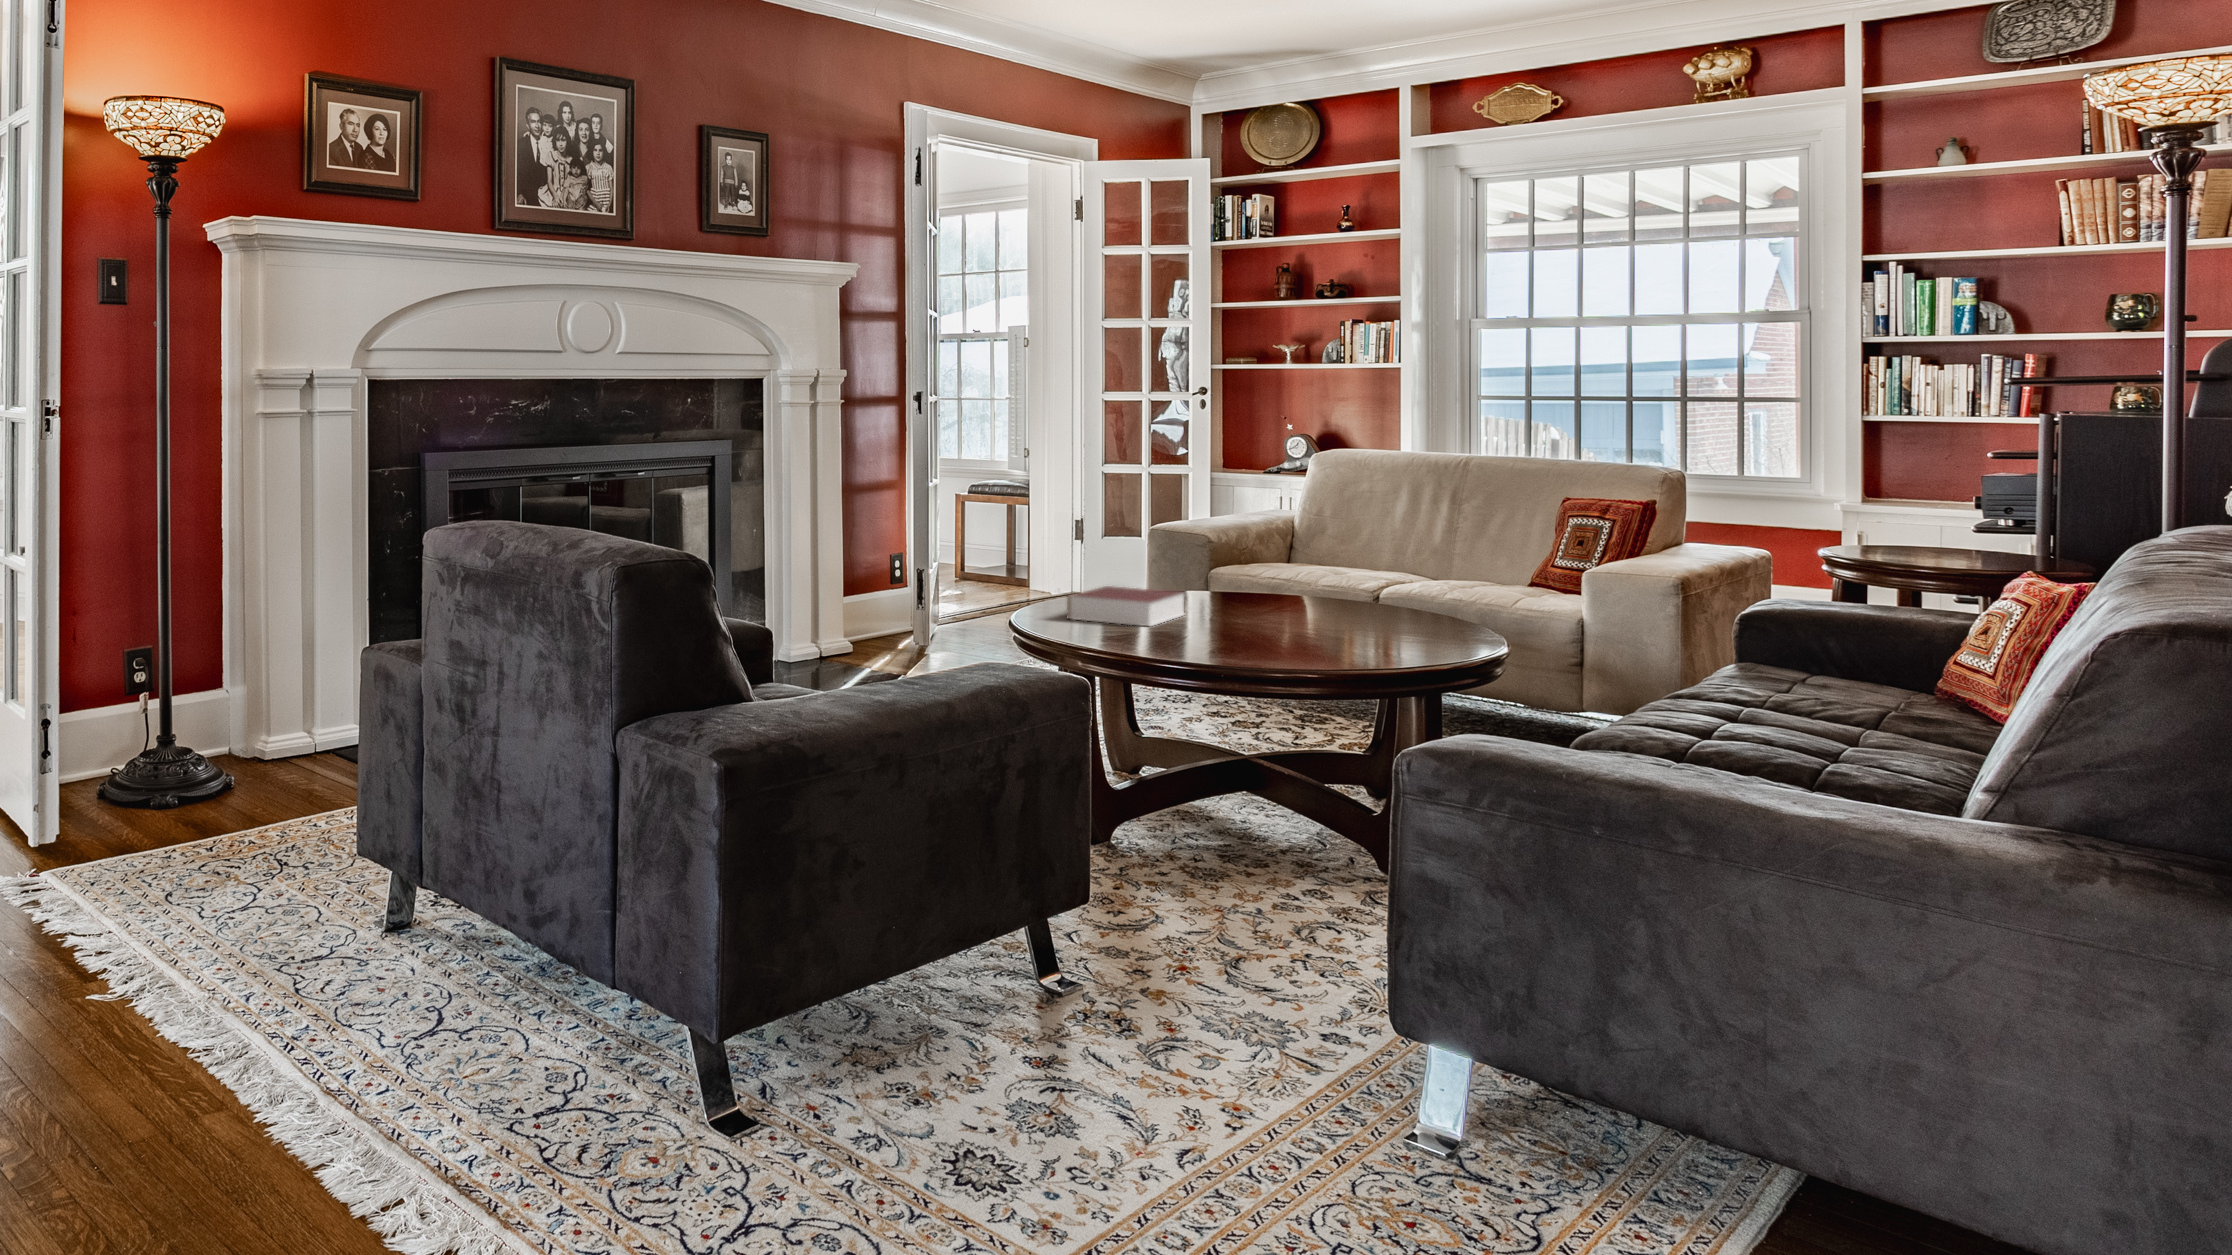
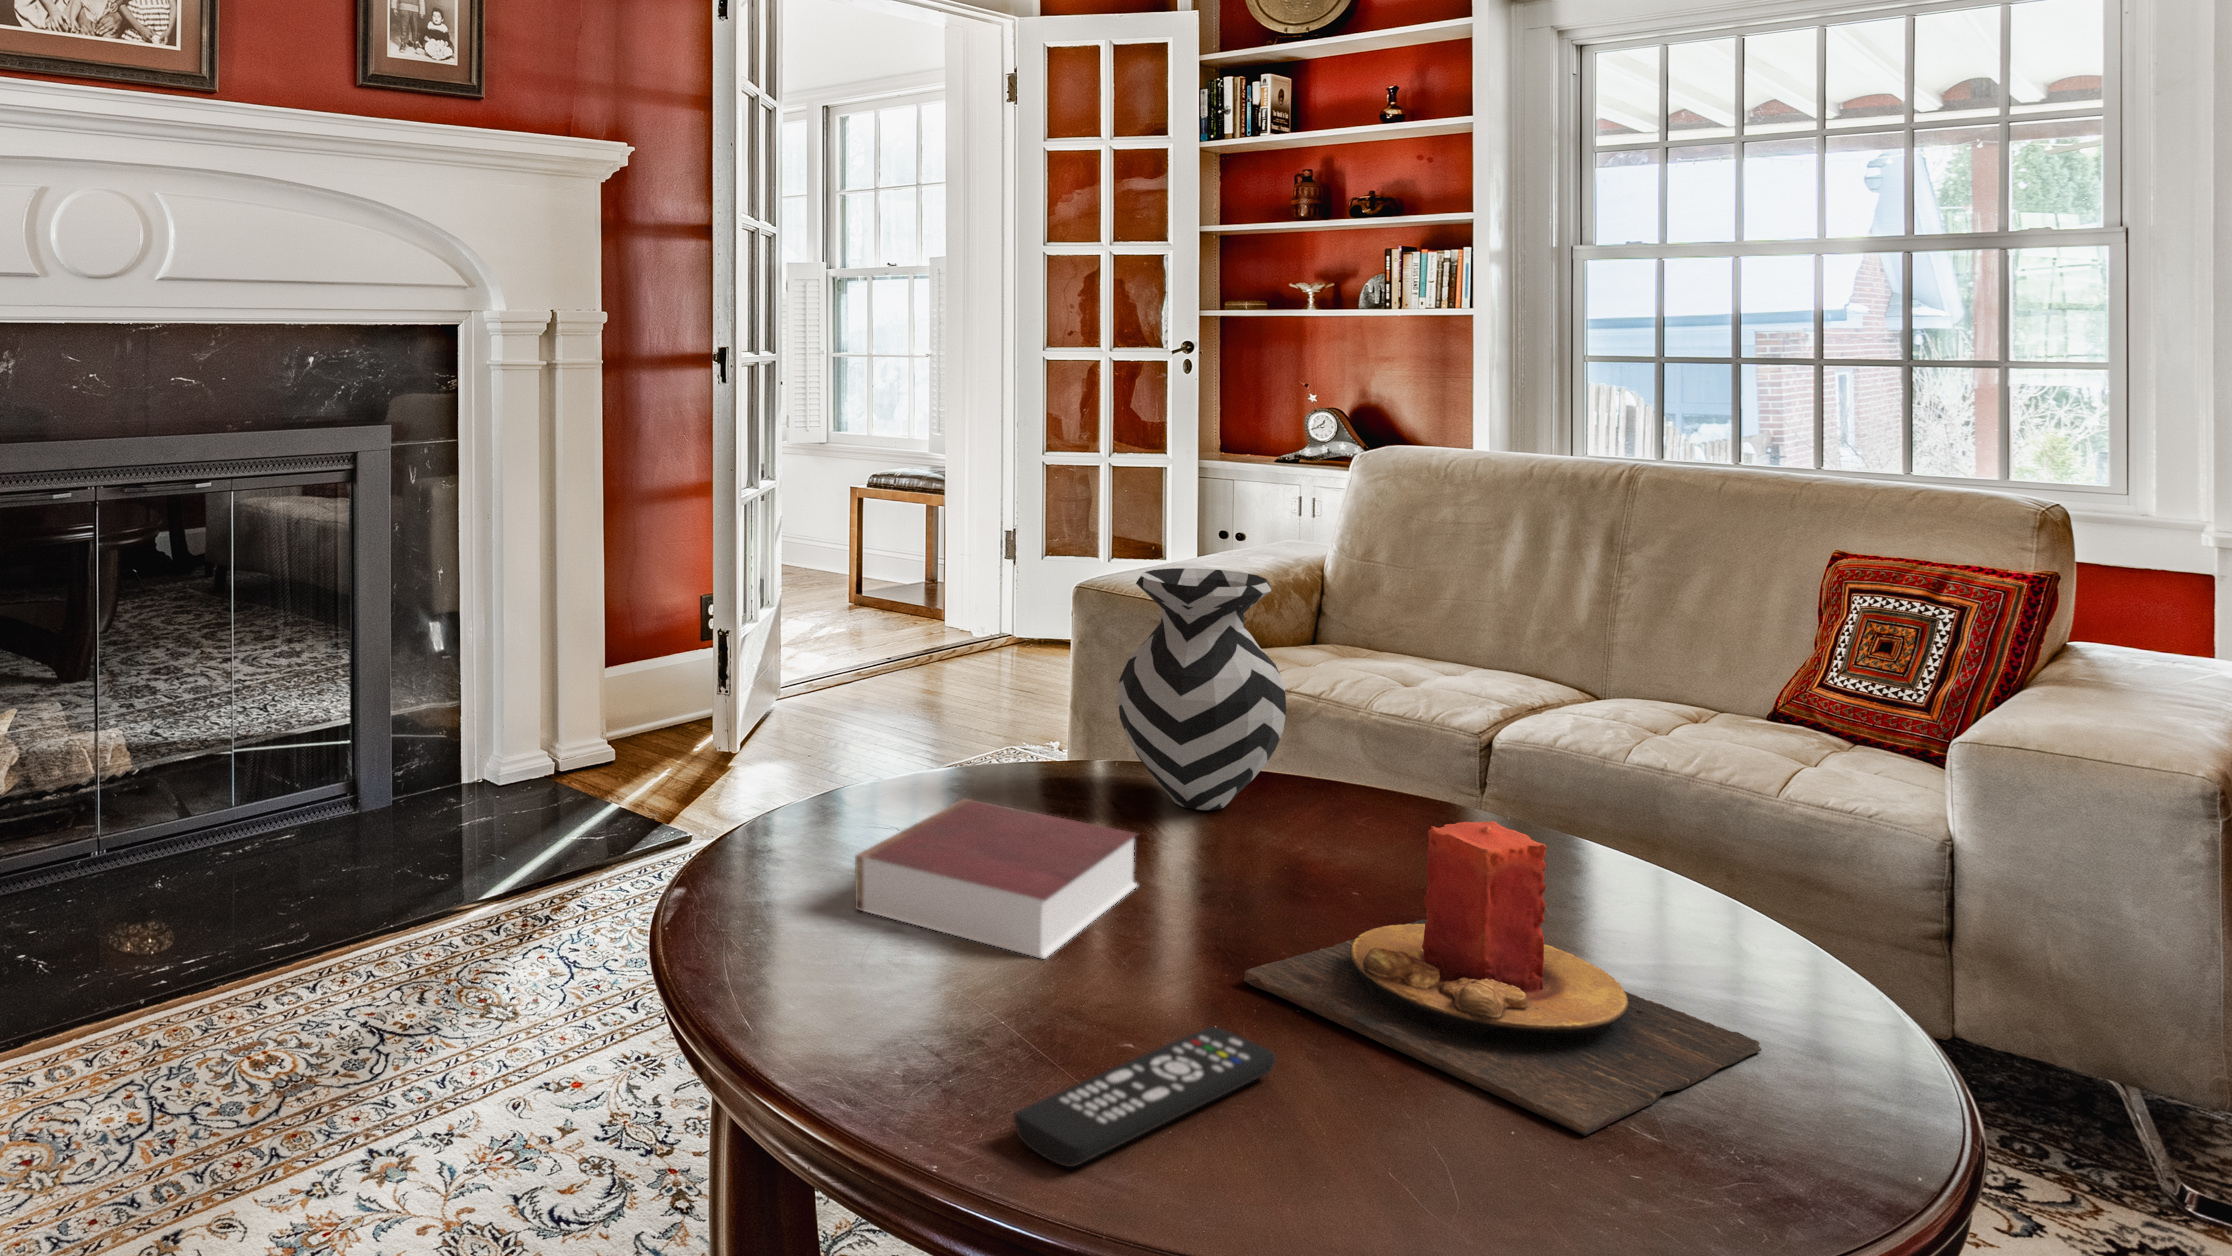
vase: none [1173,490,1253,601] -> present [1118,568,1286,810]
candle: none [1231,563,1423,647] -> present [1244,821,1761,1136]
remote control: none [1151,629,1242,650] -> present [1014,1027,1276,1167]

